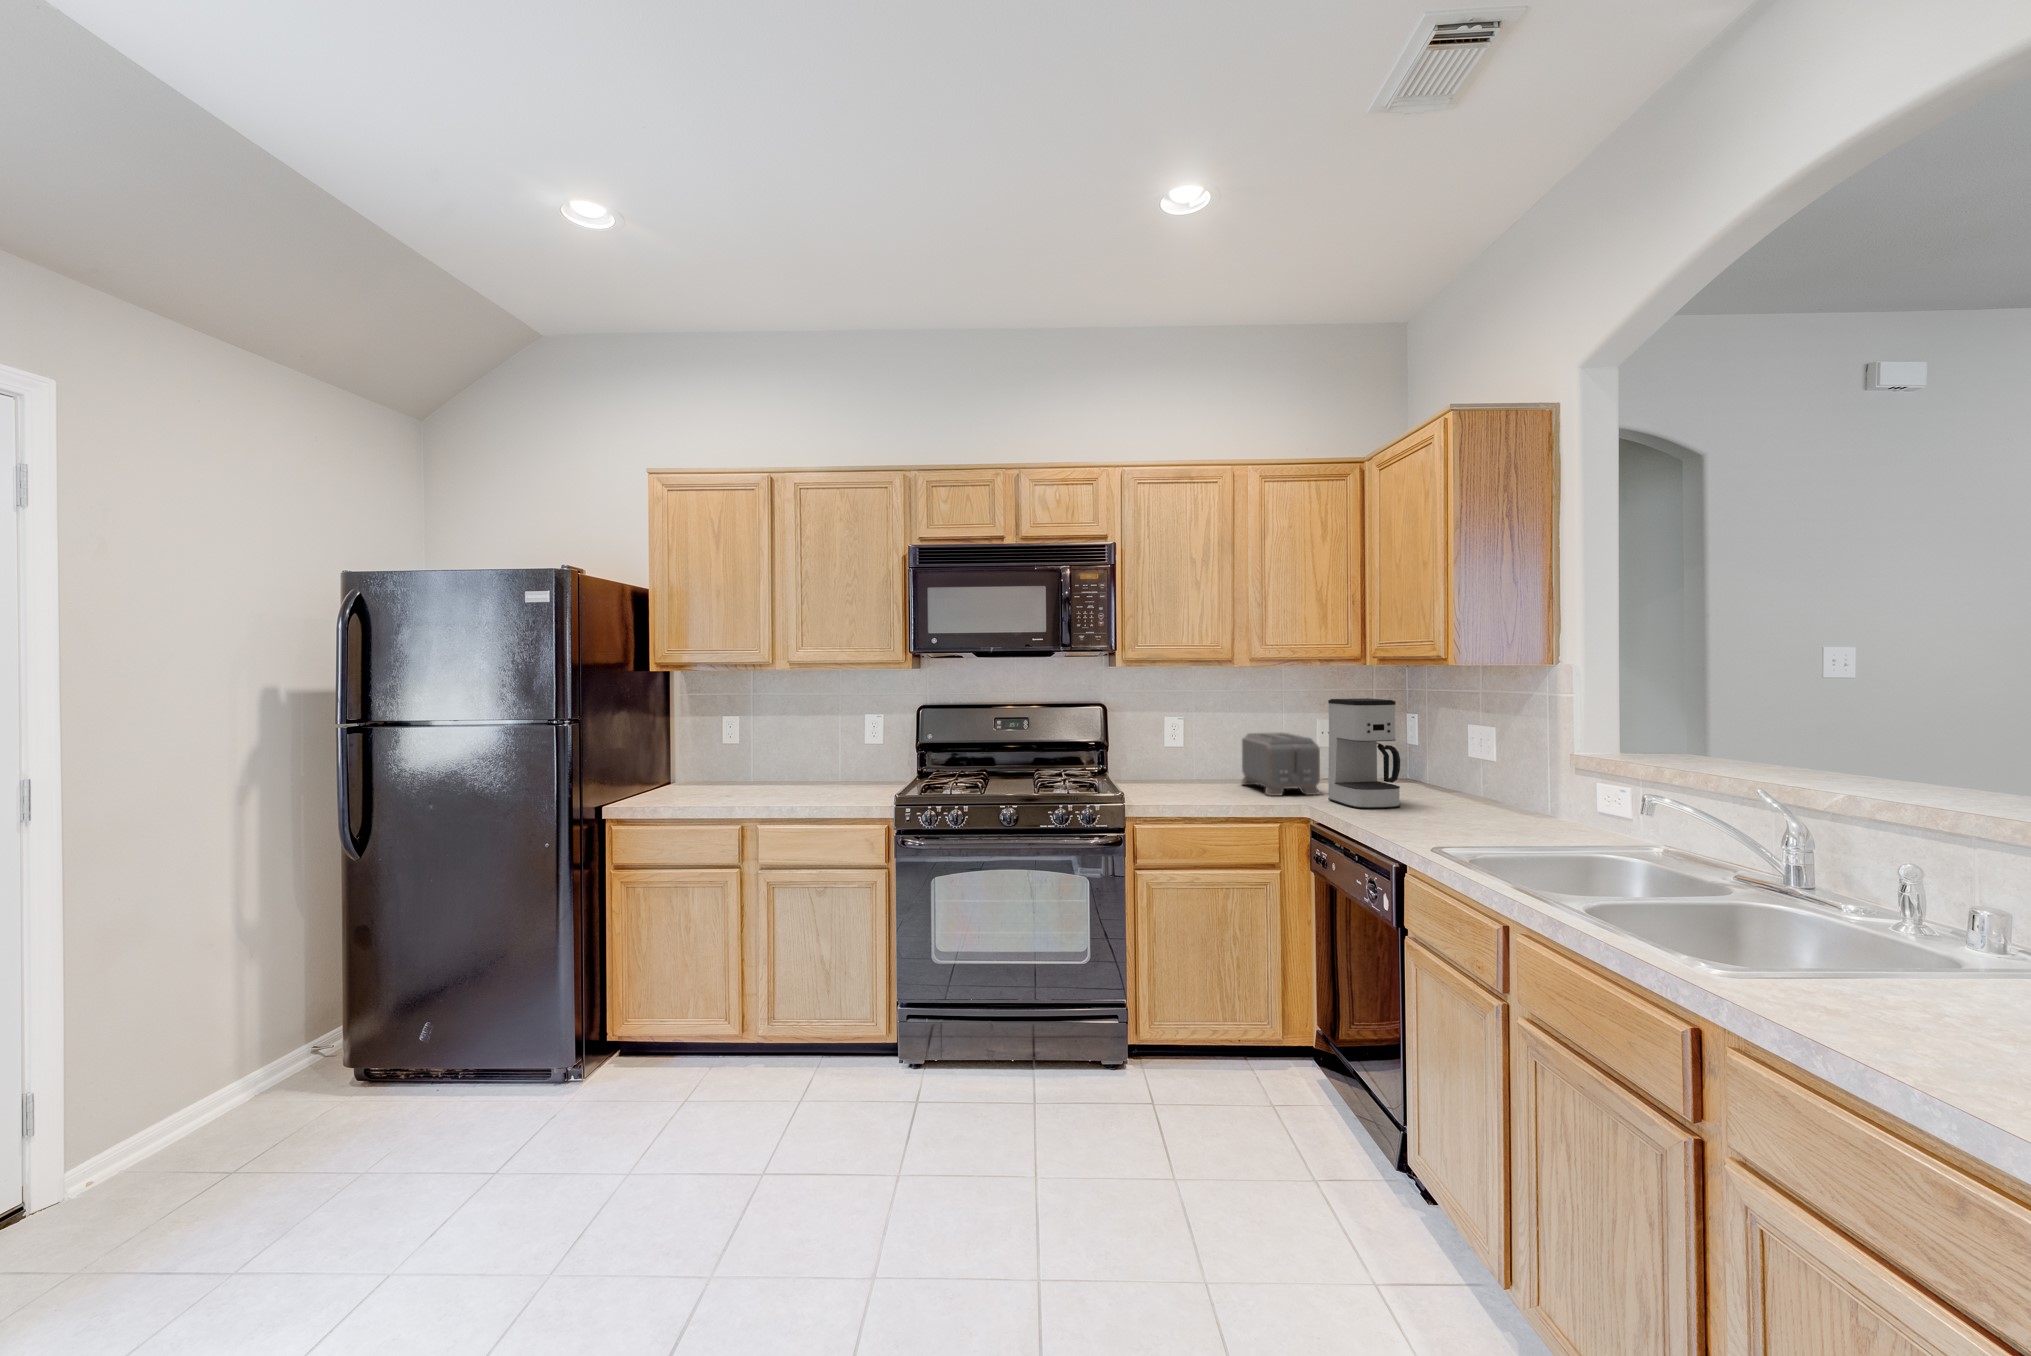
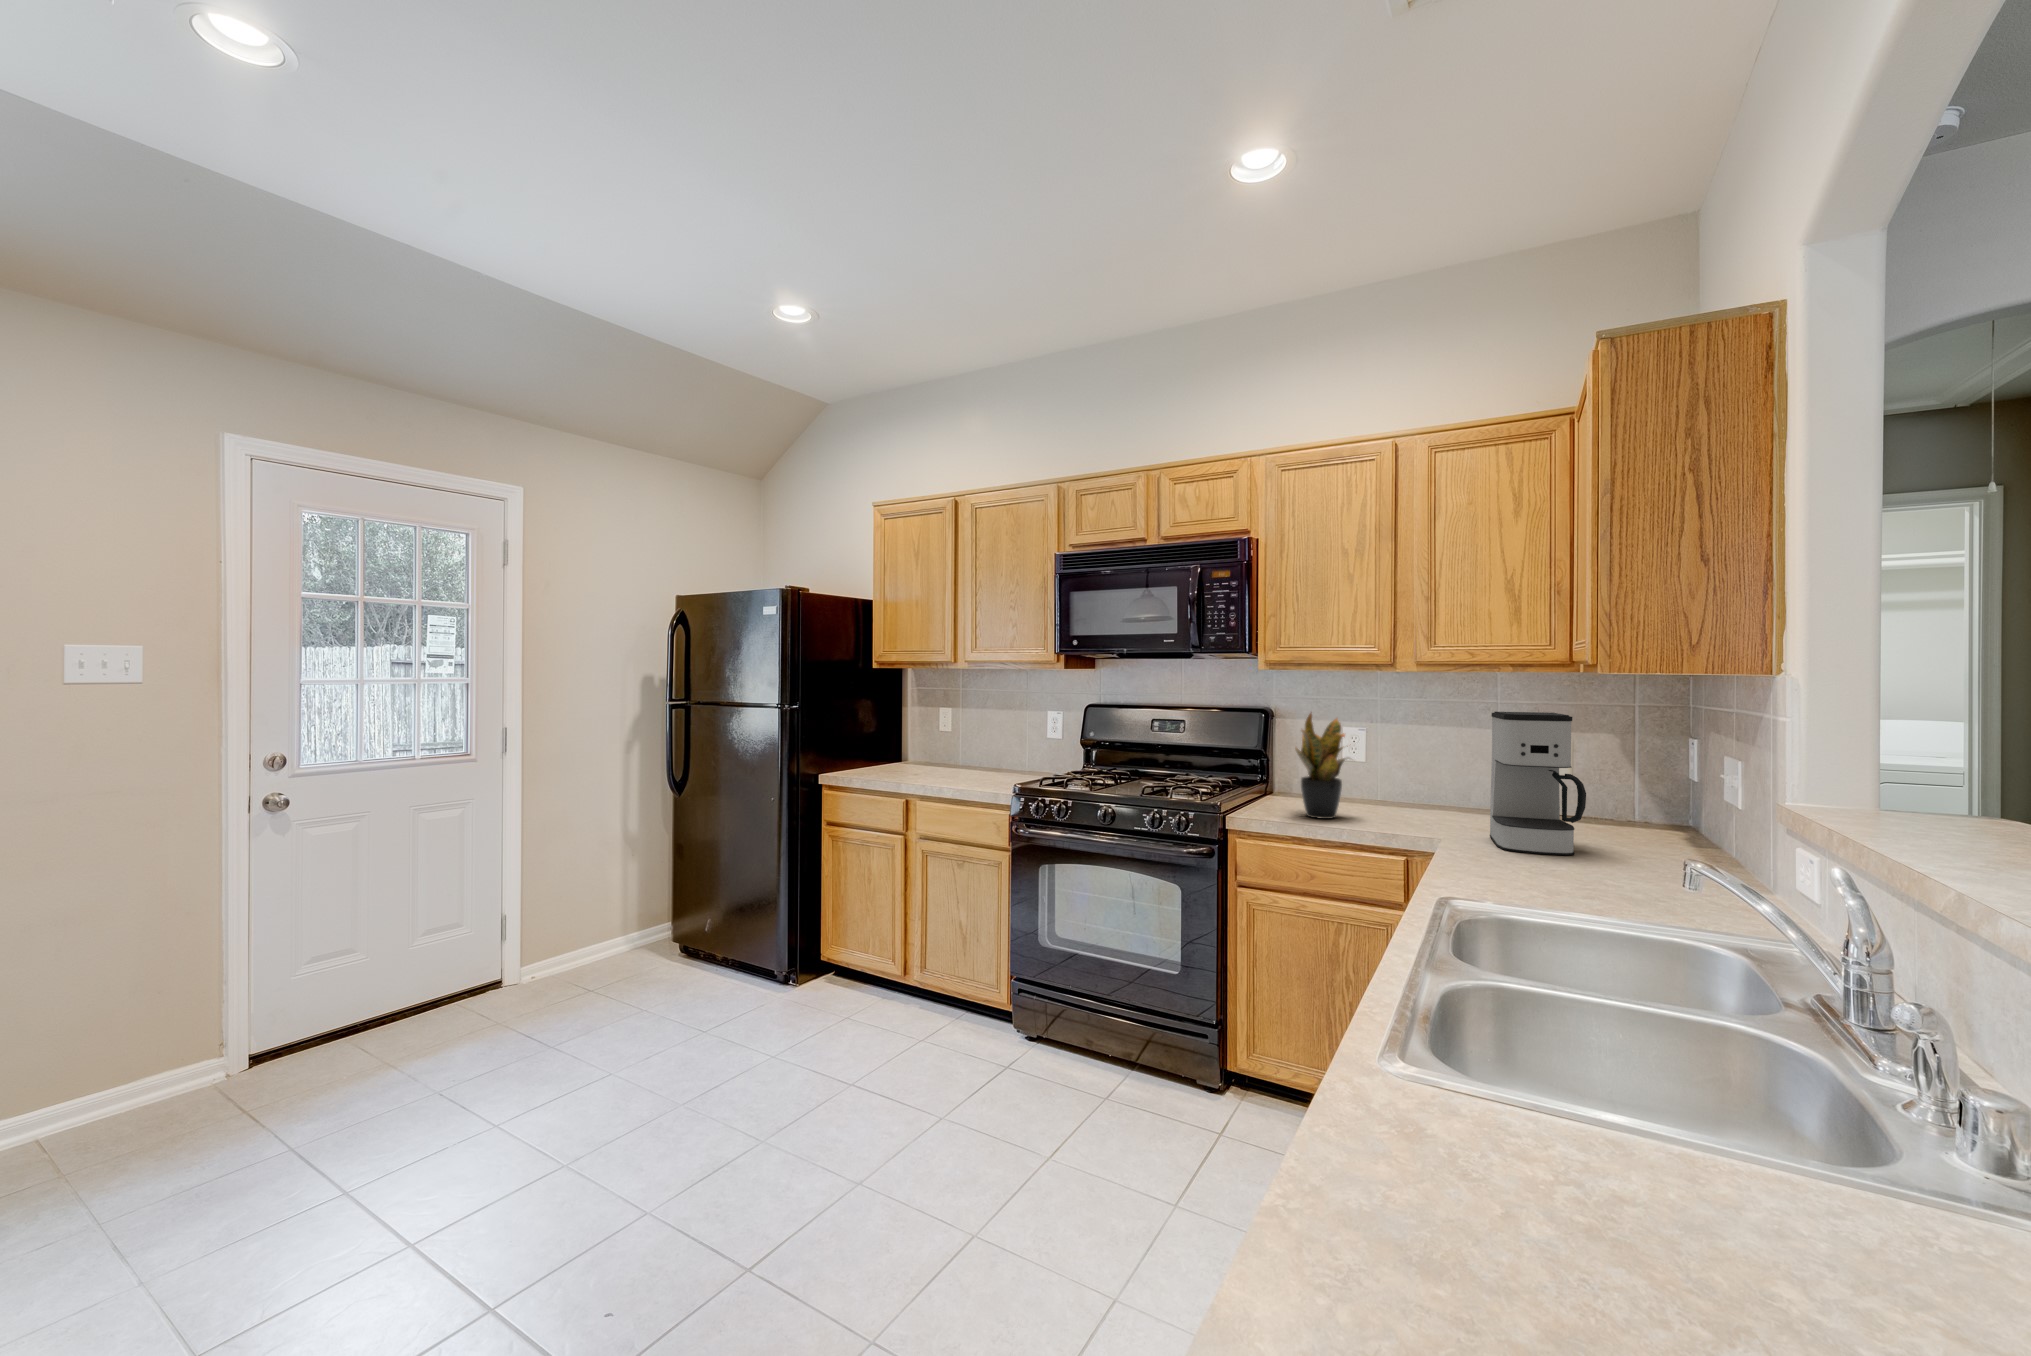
potted plant: none [1157,700,1223,799] -> present [1295,713,1350,819]
toaster: present [1241,732,1320,796] -> none [1421,750,1497,830]

